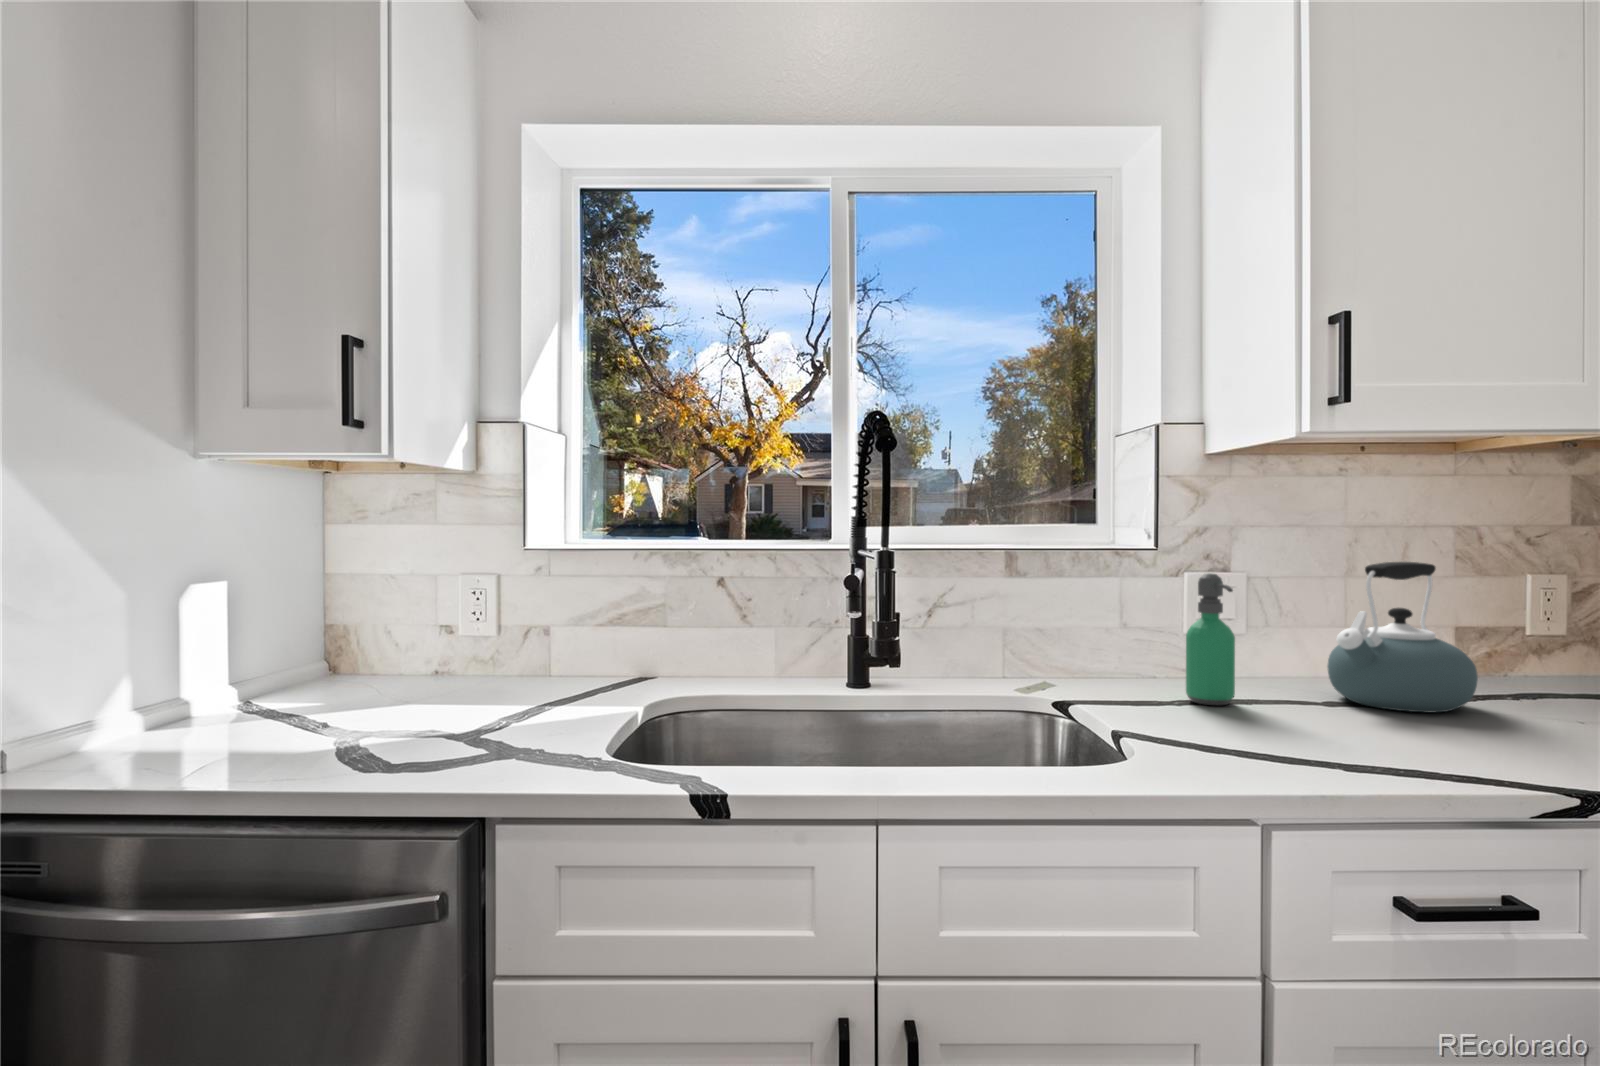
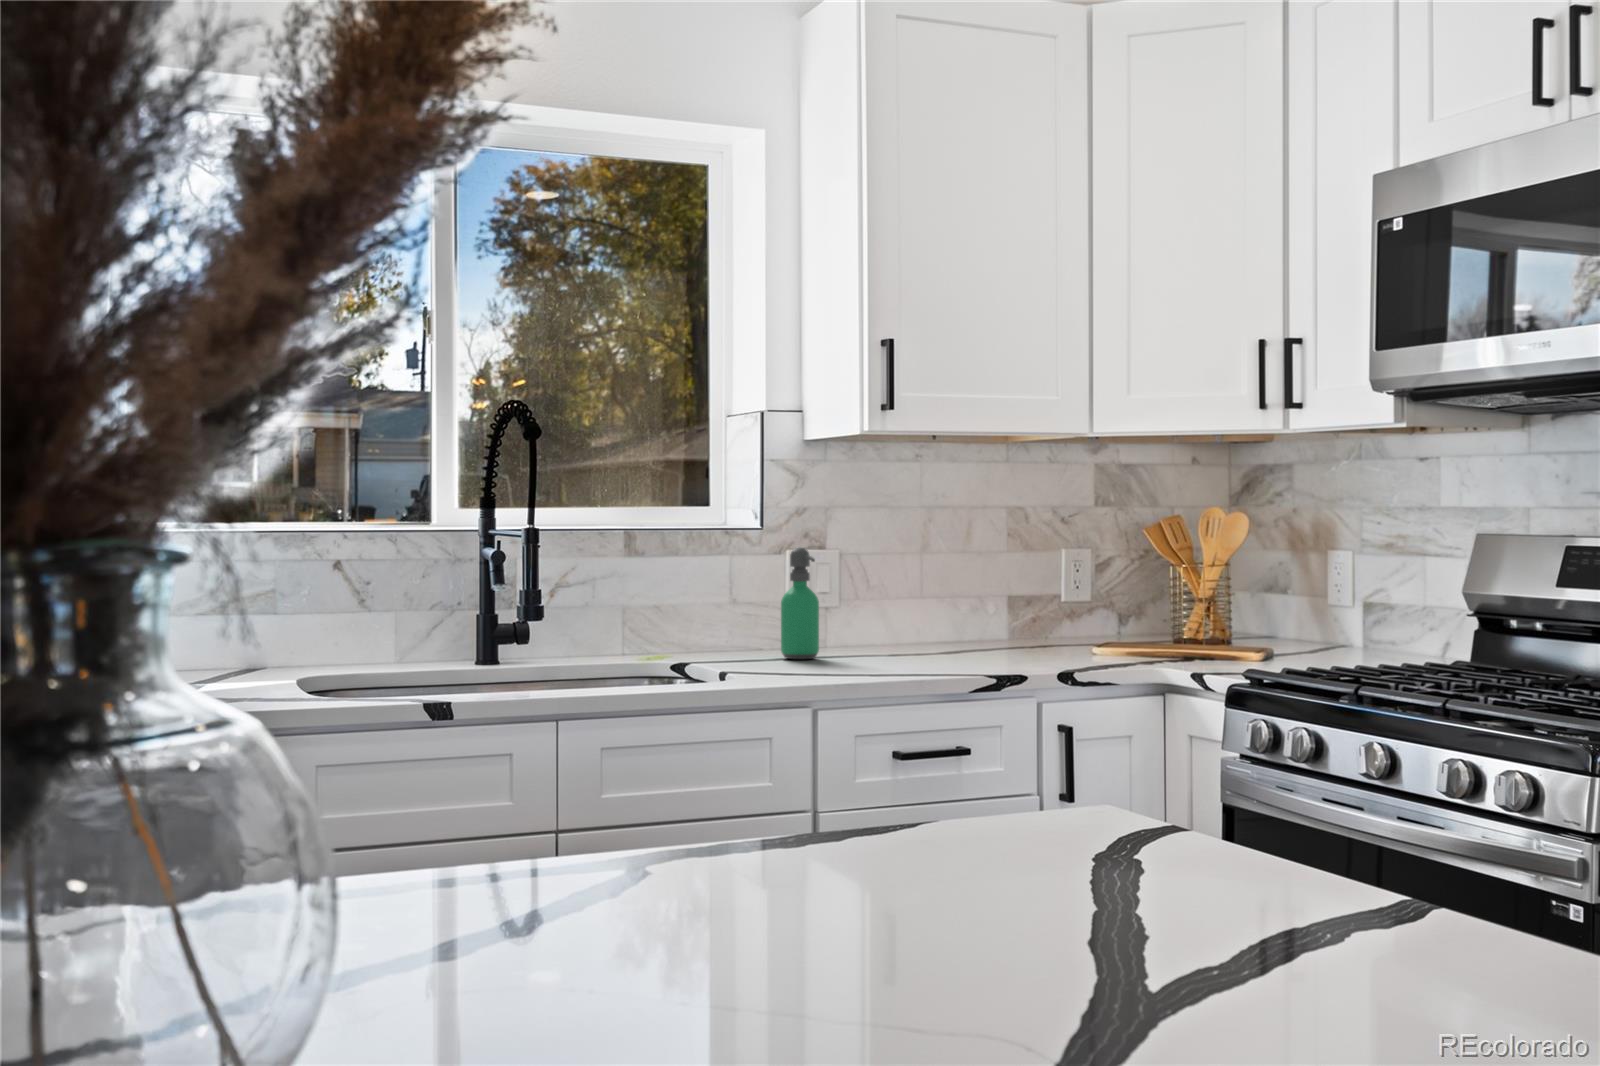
kettle: present [1327,562,1478,712] -> none [895,537,997,657]

